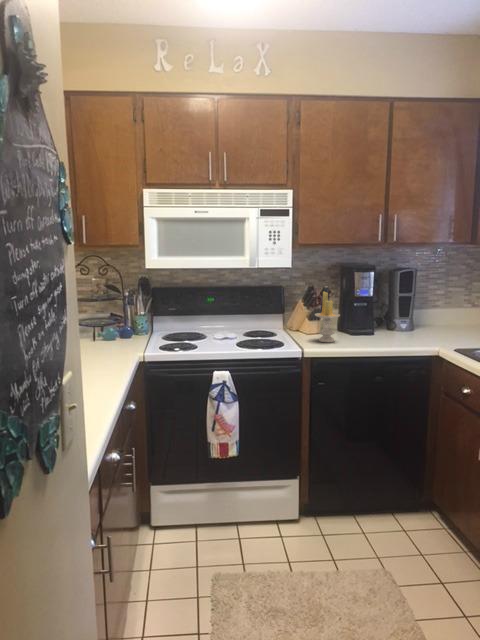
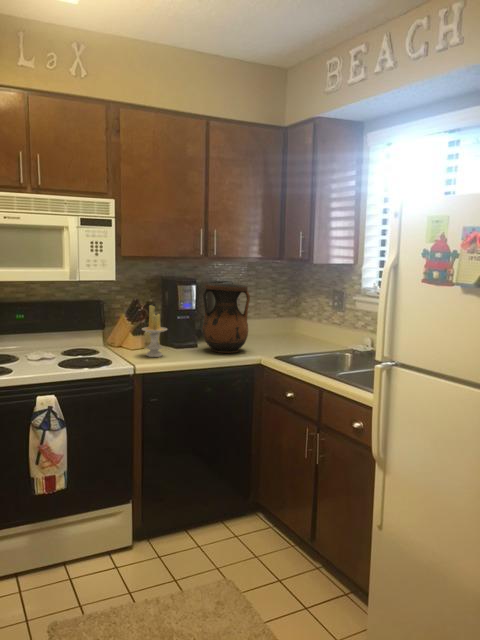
vase: none [378,270,431,343] -> present [203,283,250,353]

